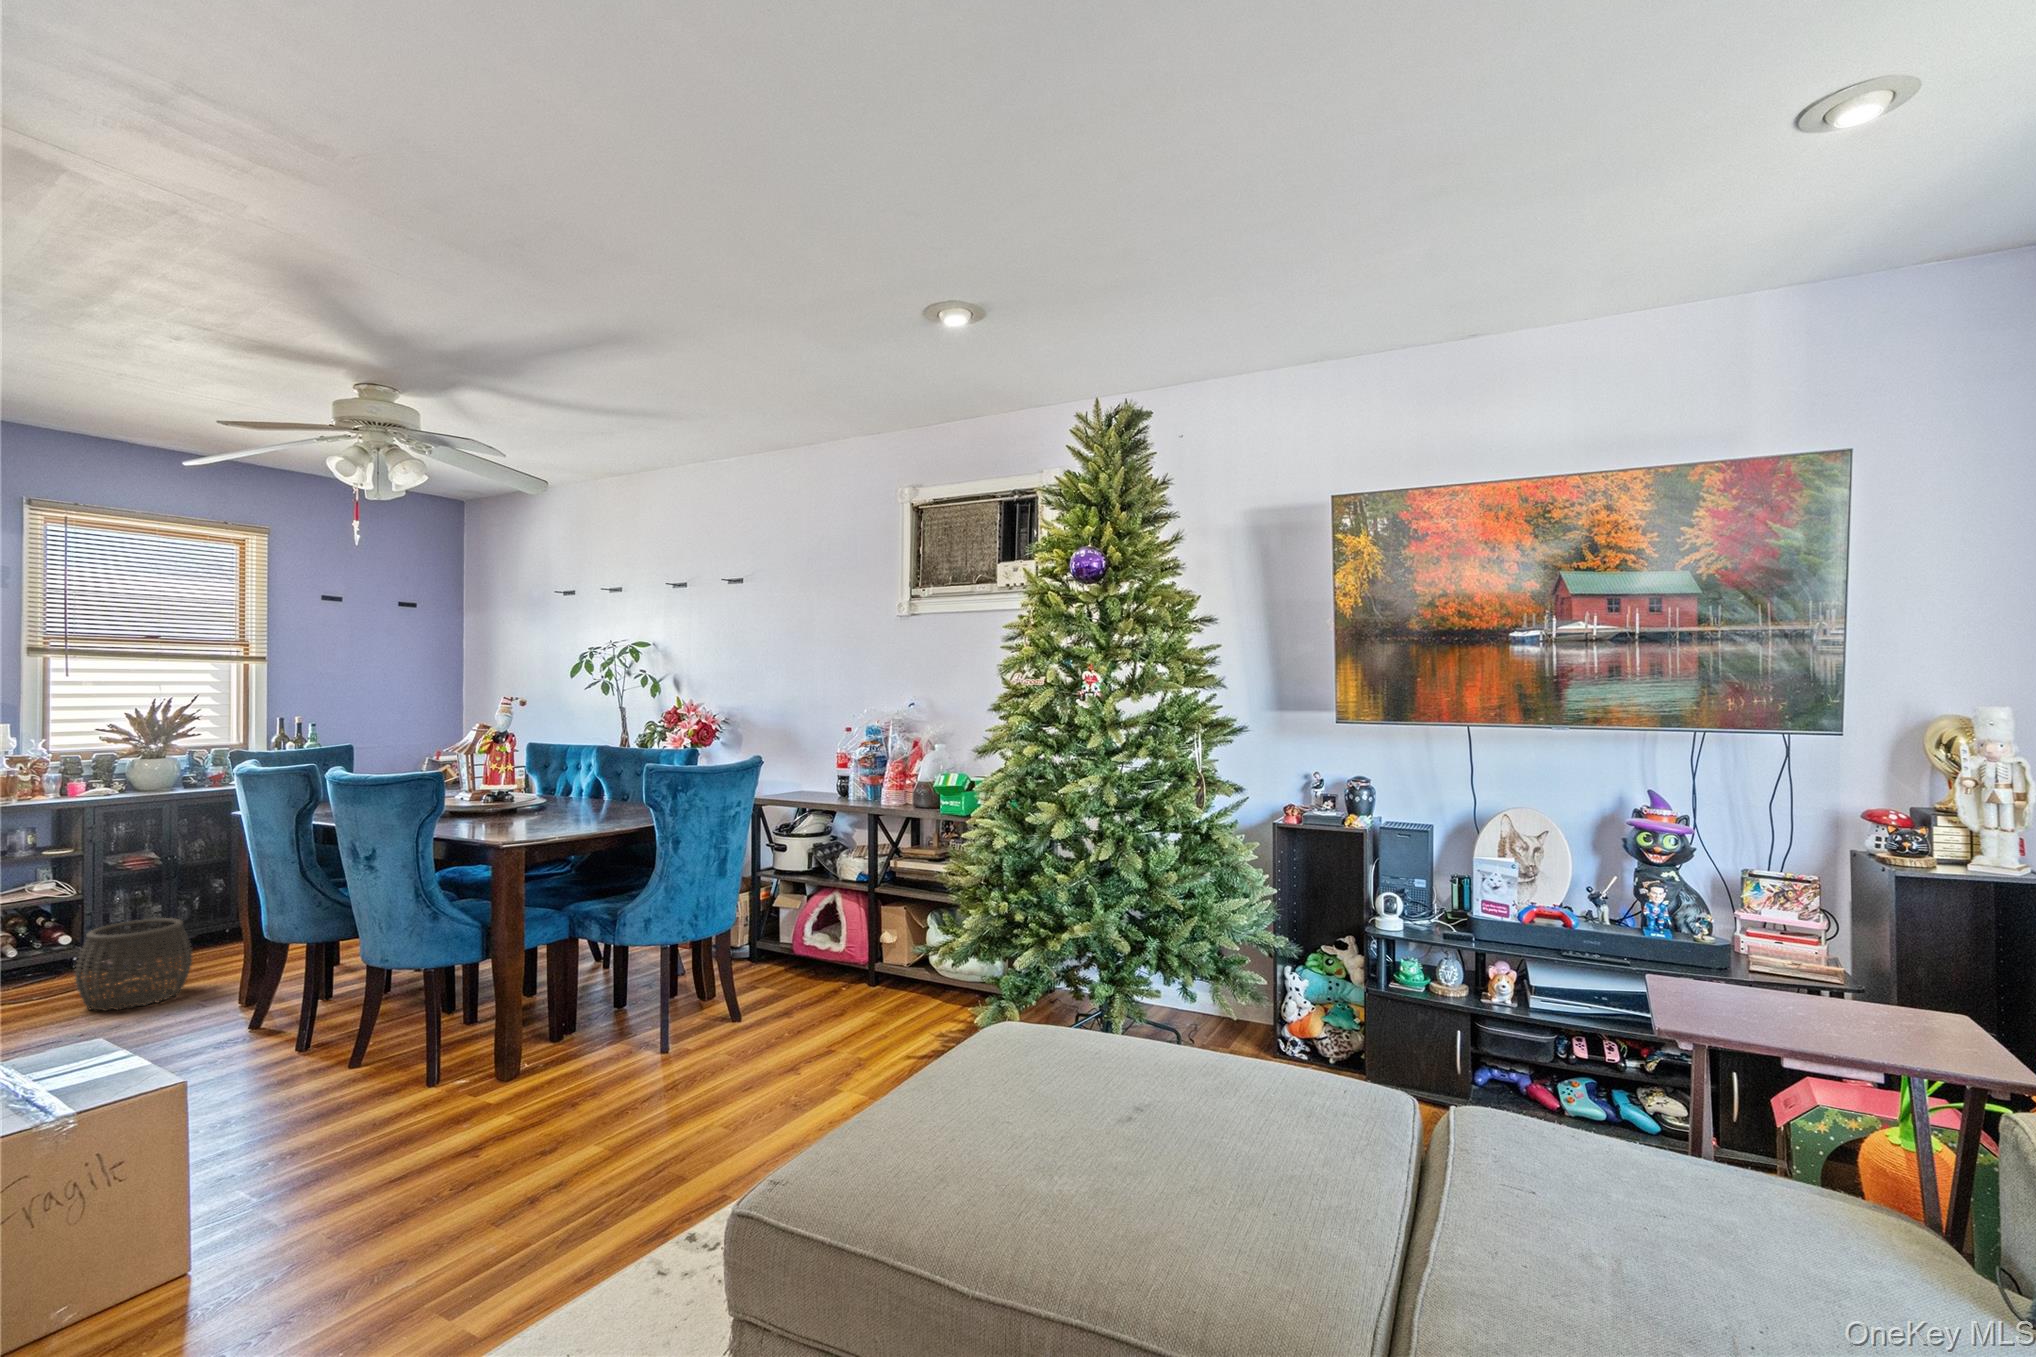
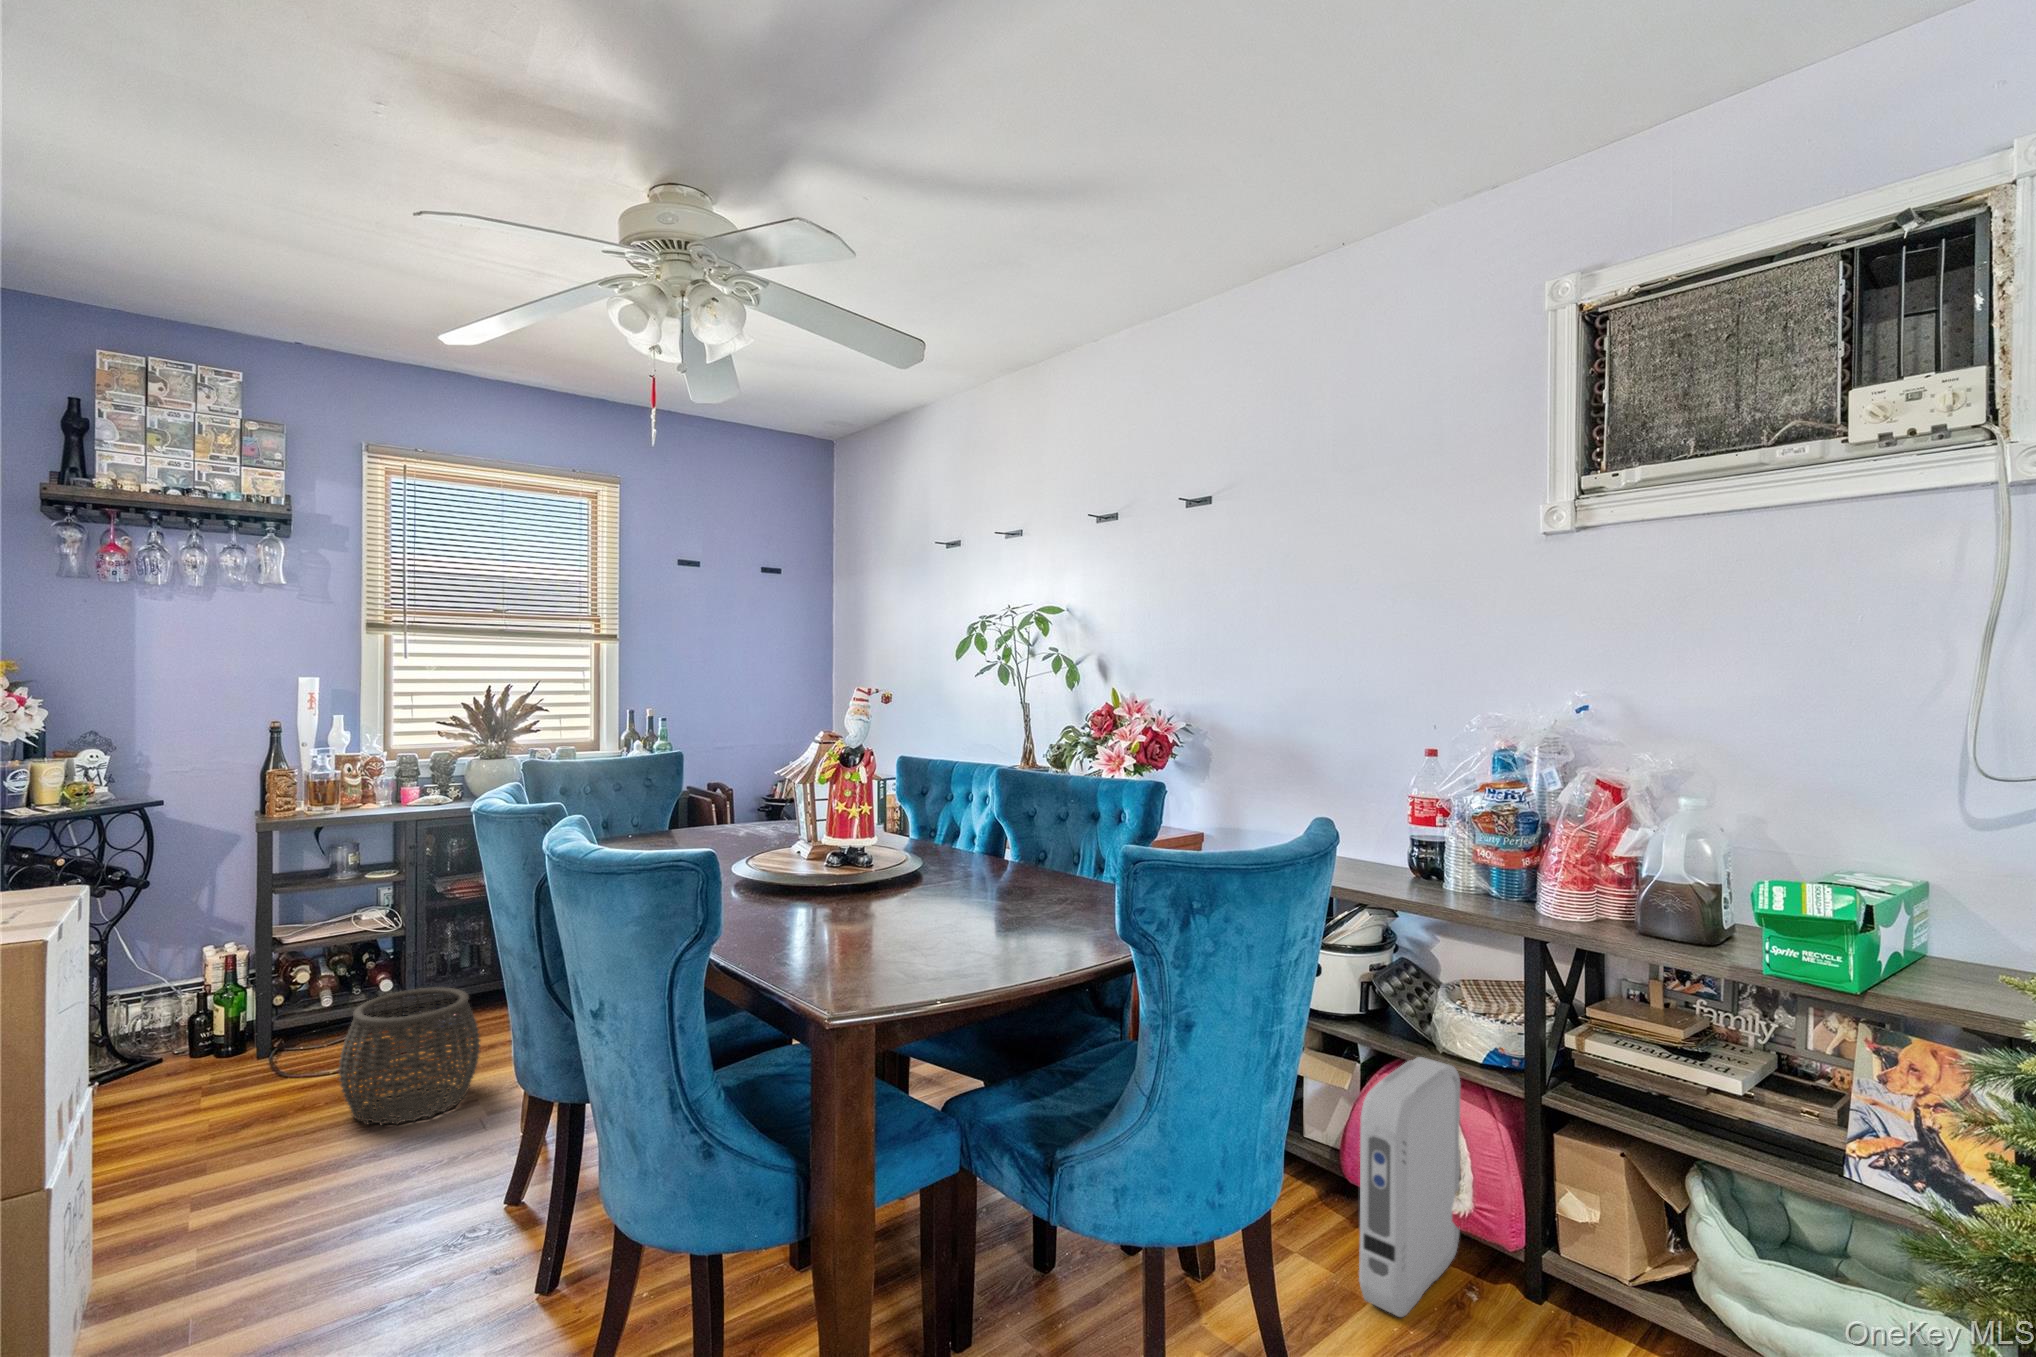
air purifier: none [783,879,842,994] -> present [1359,1057,1460,1317]

